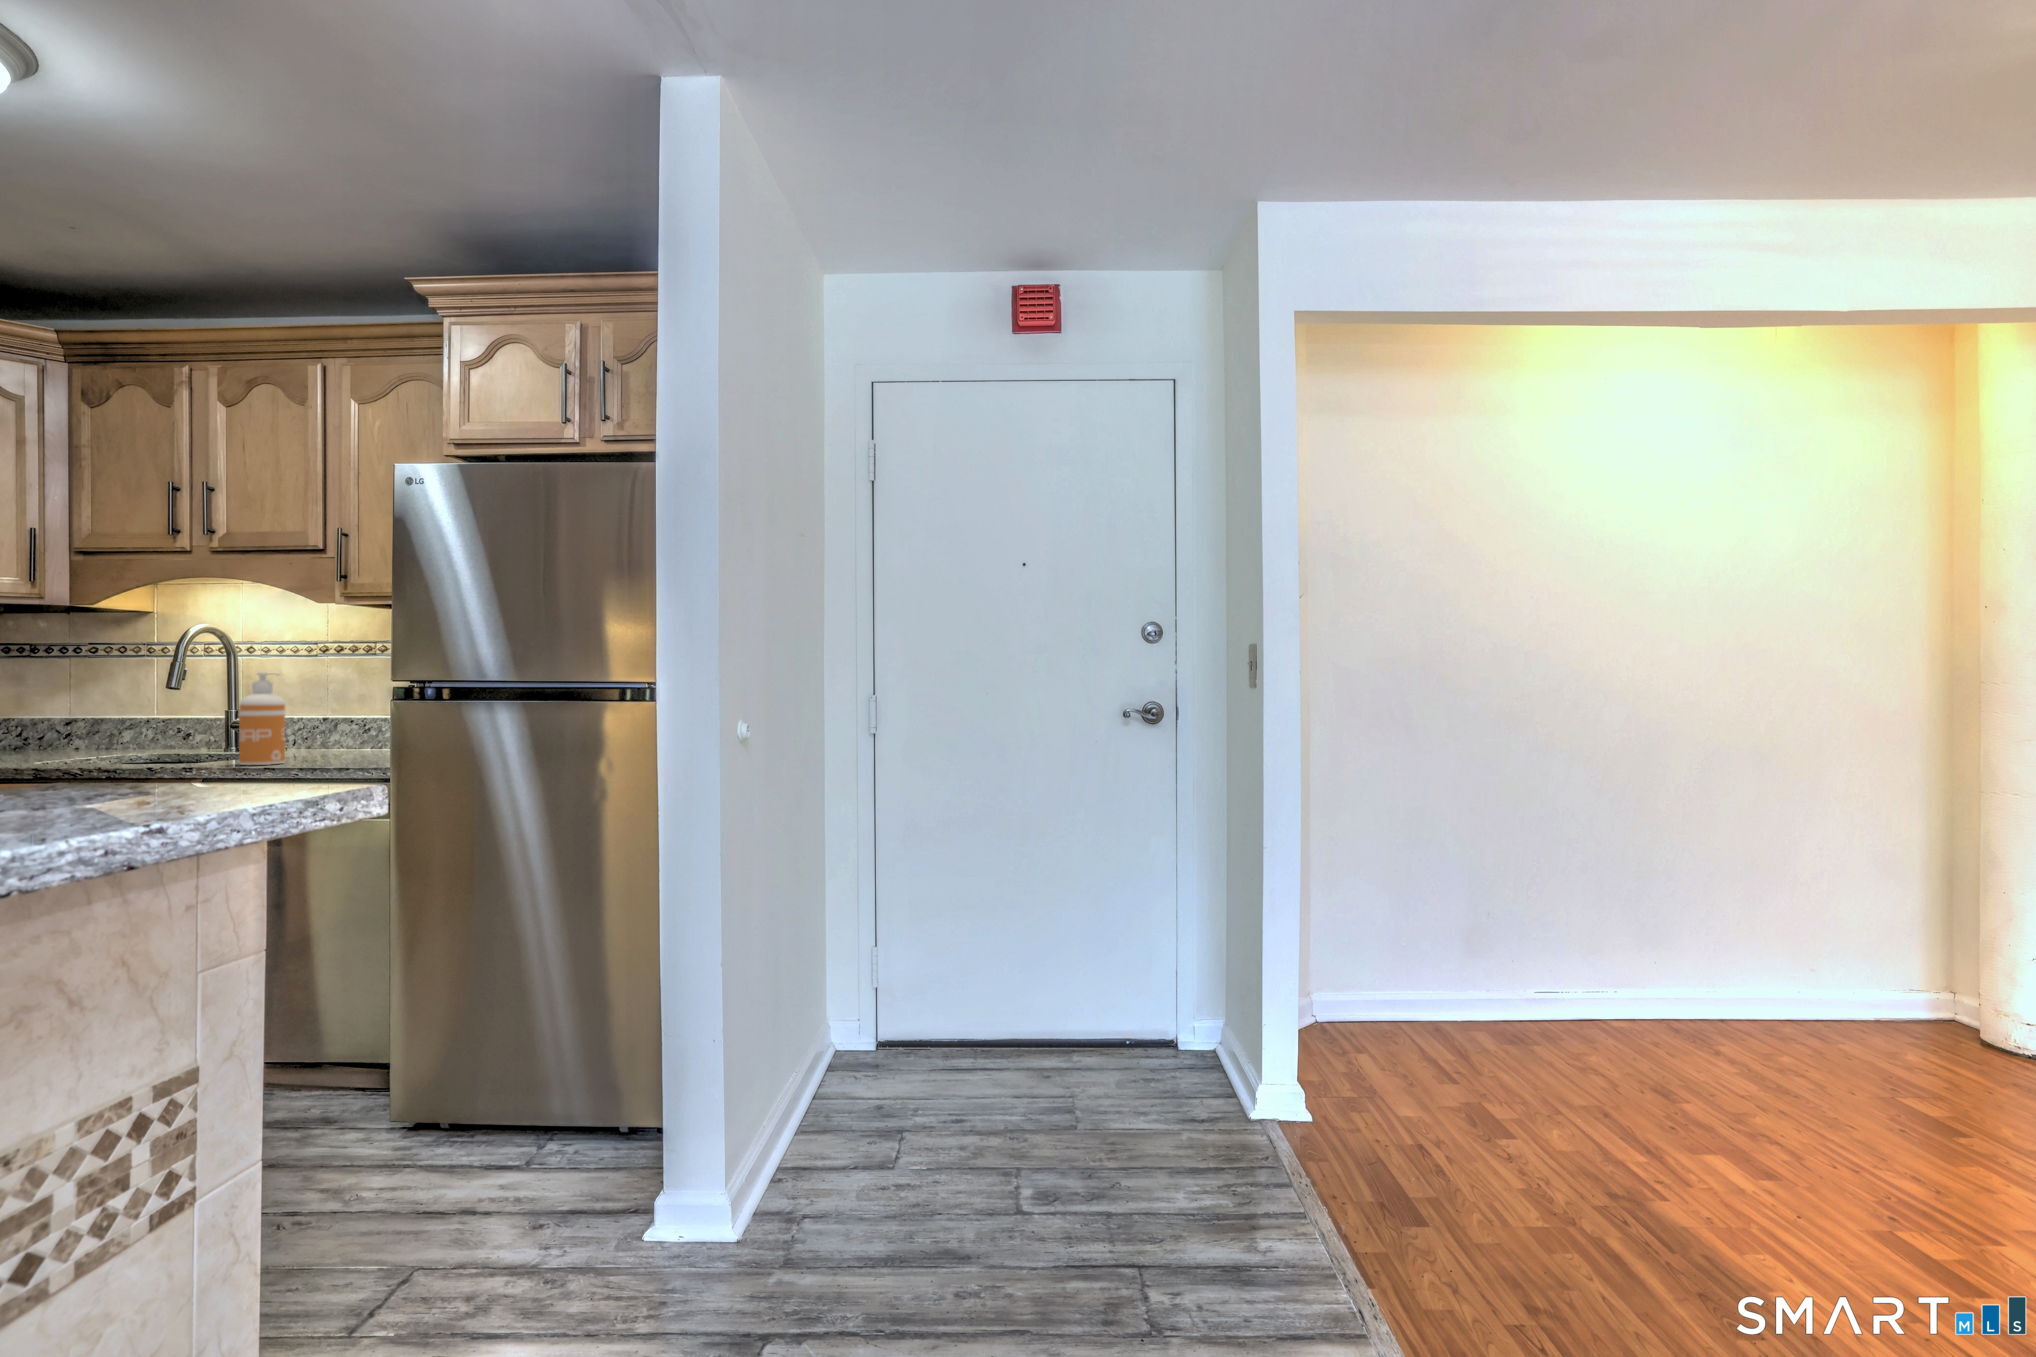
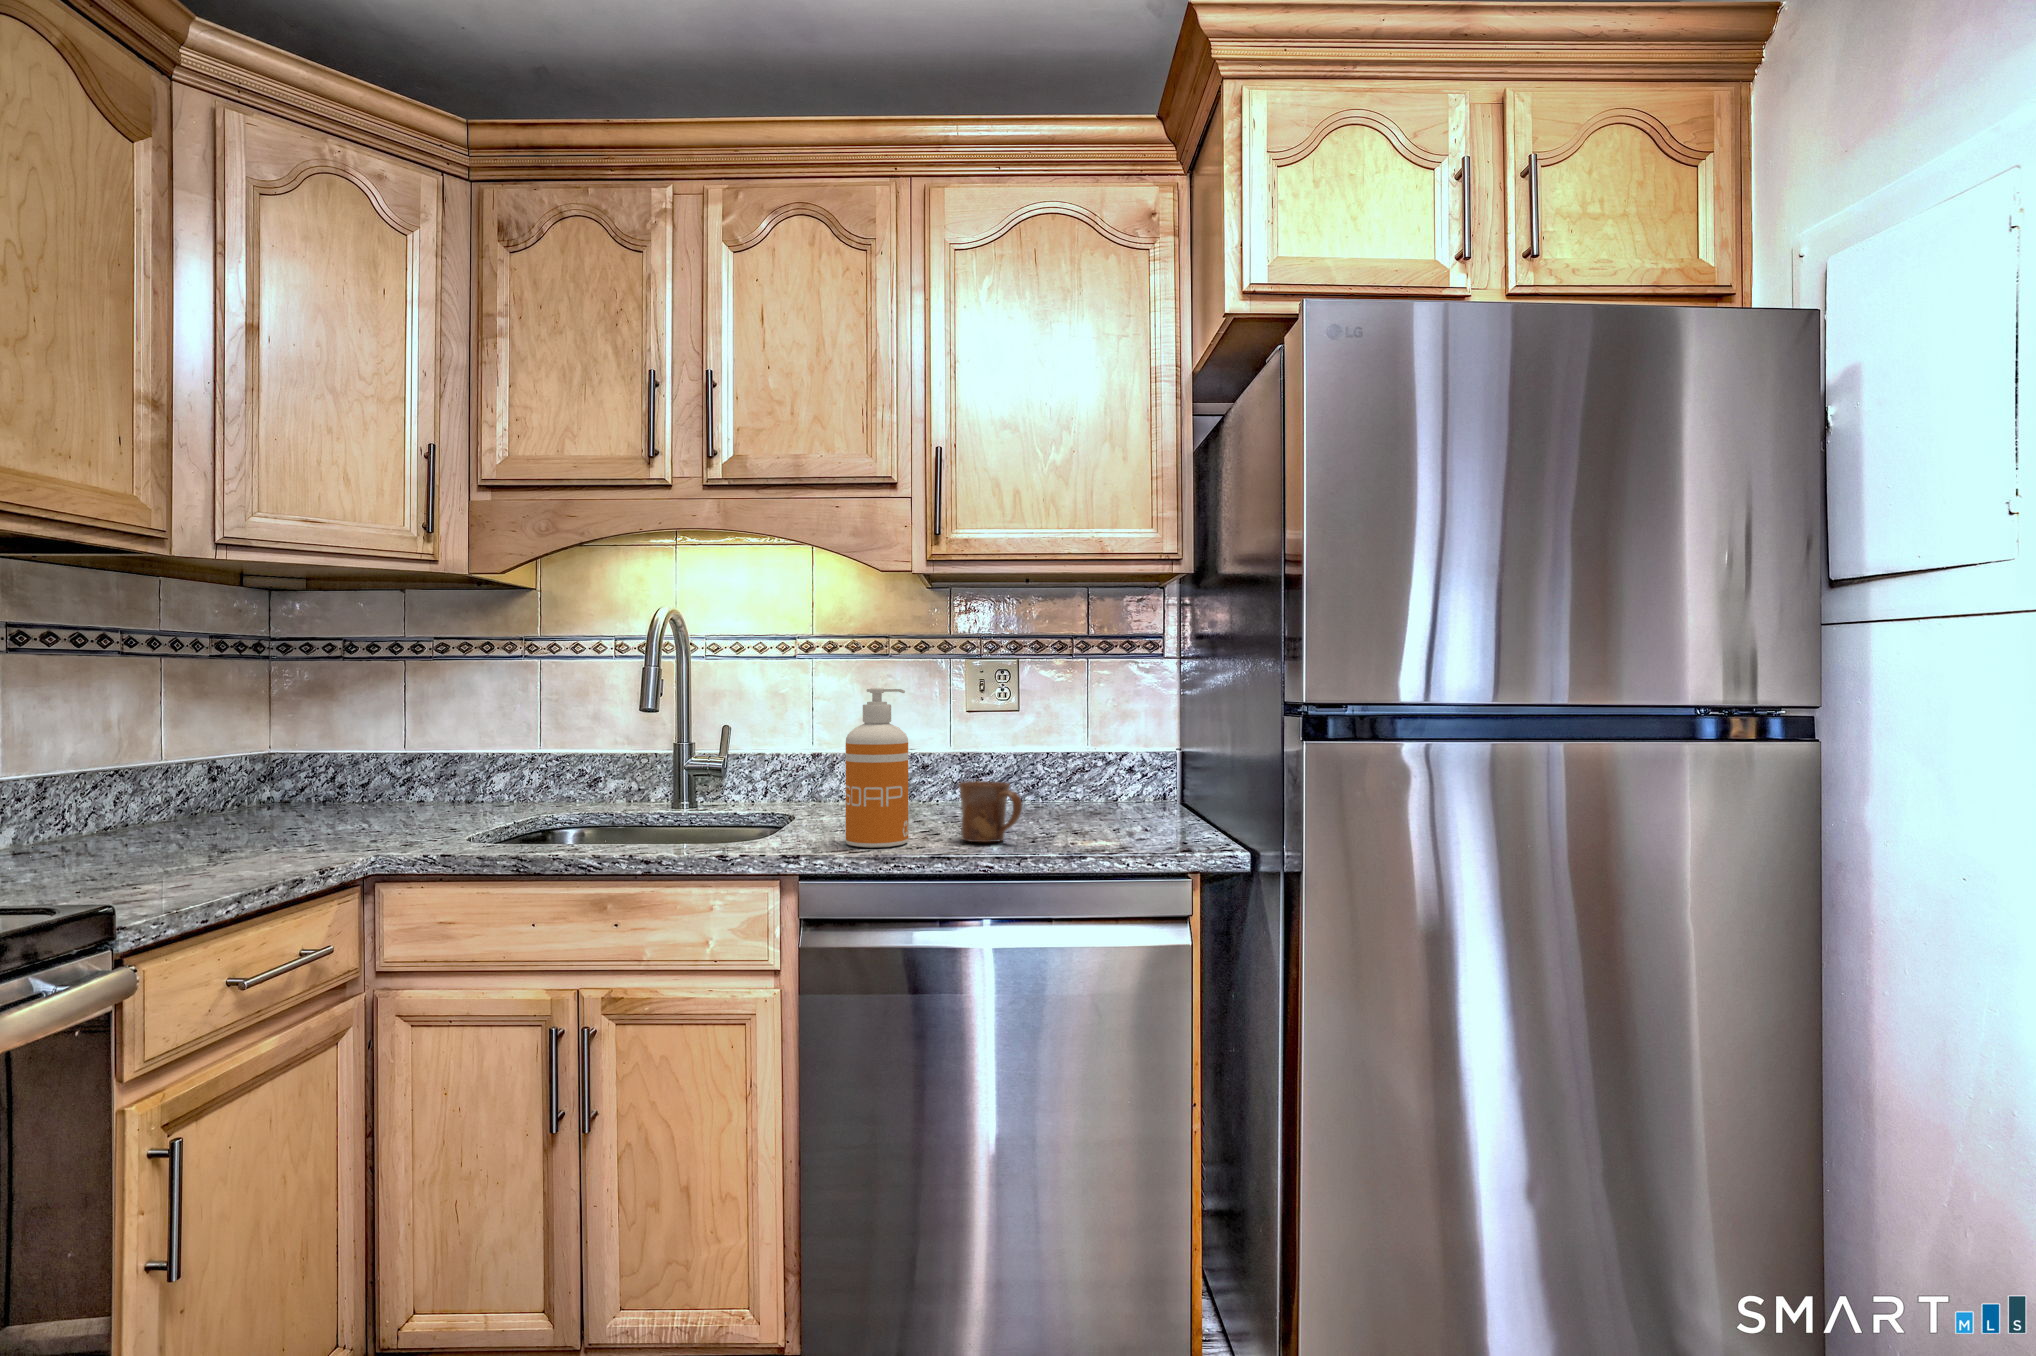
mug: none [310,729,348,763] -> present [958,781,1022,842]

